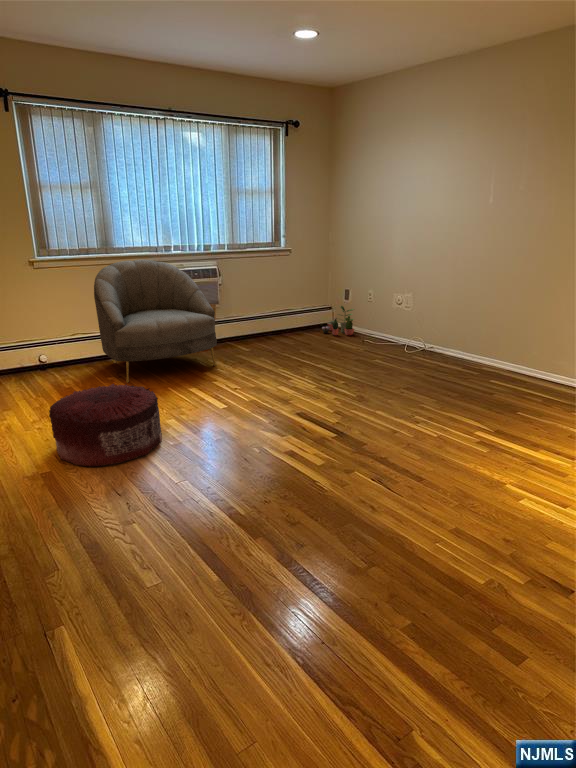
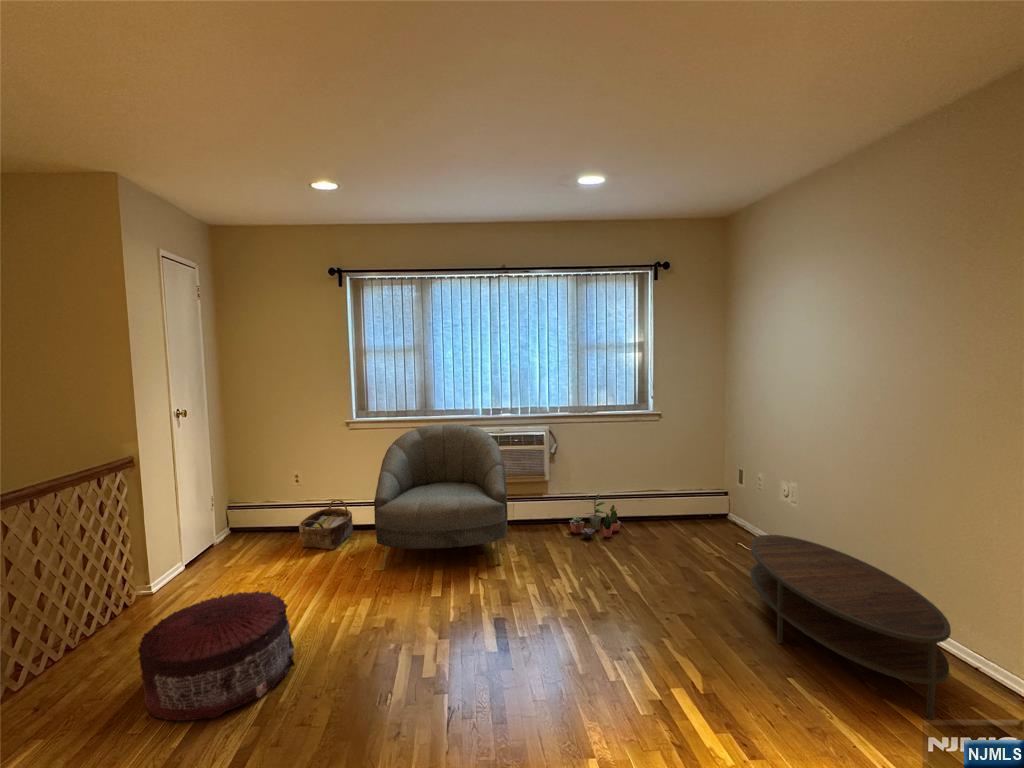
potted plant: present [322,306,354,335] -> present [570,494,621,539]
coffee table: none [382,316,496,376] -> present [750,535,951,720]
woven basket: none [13,339,60,383] -> present [299,500,353,550]

